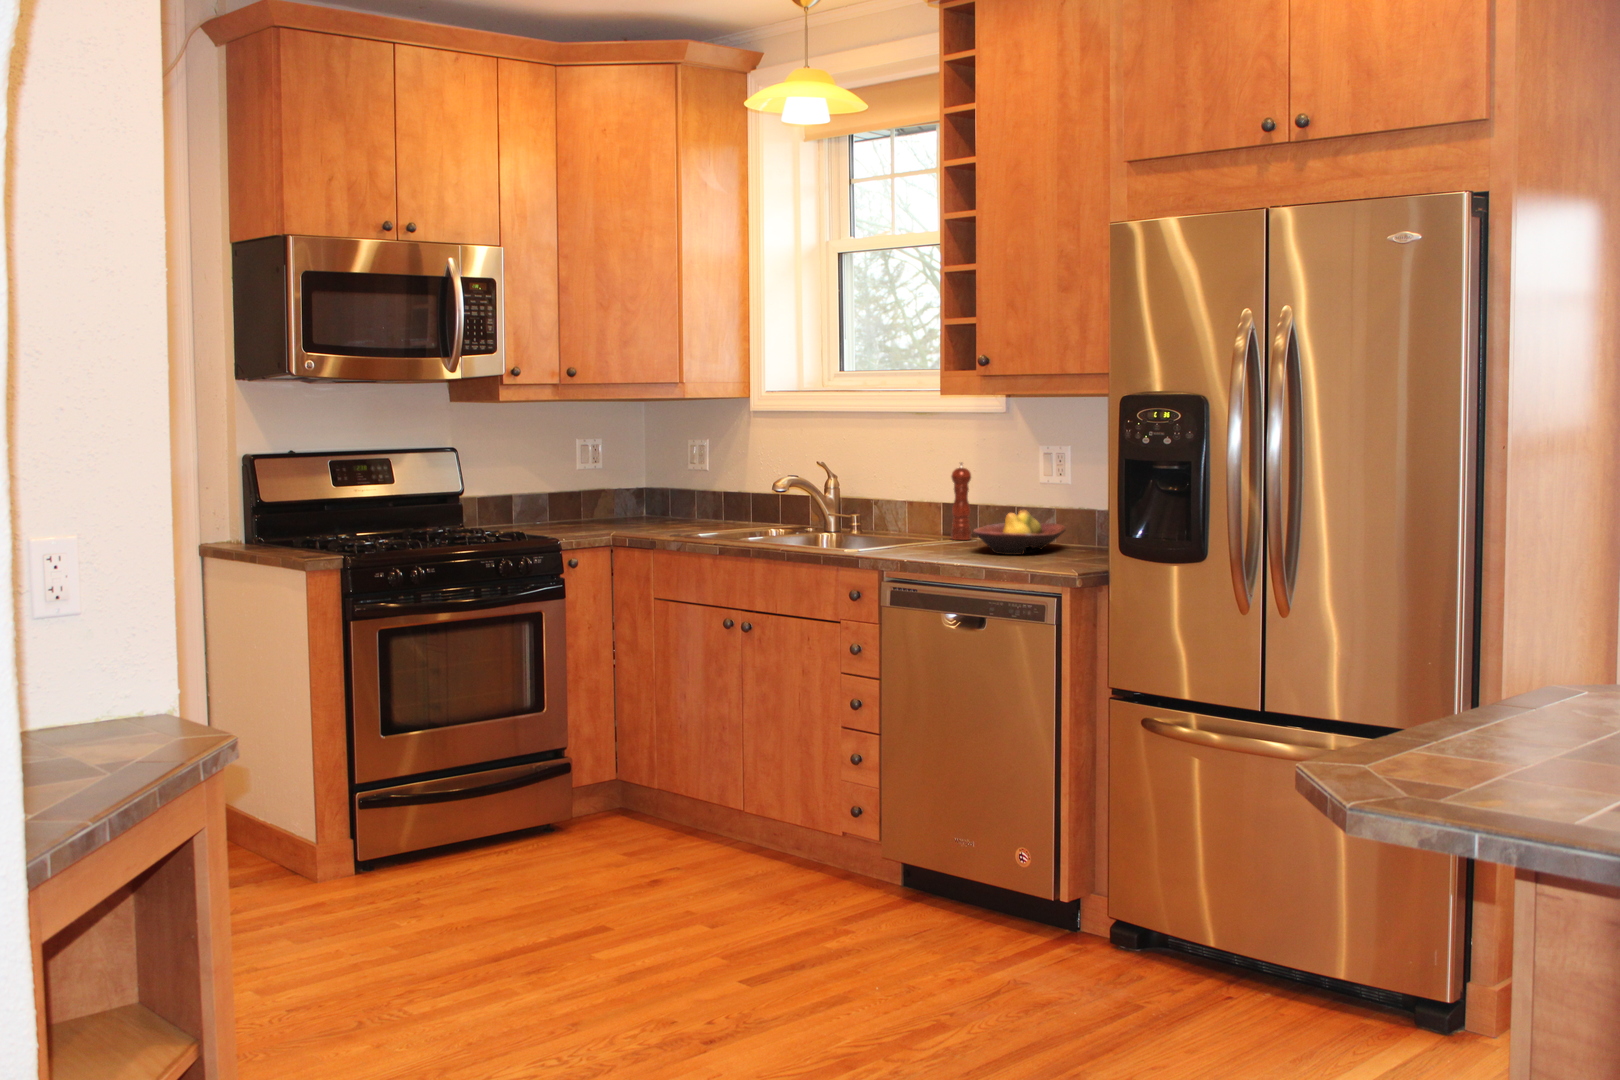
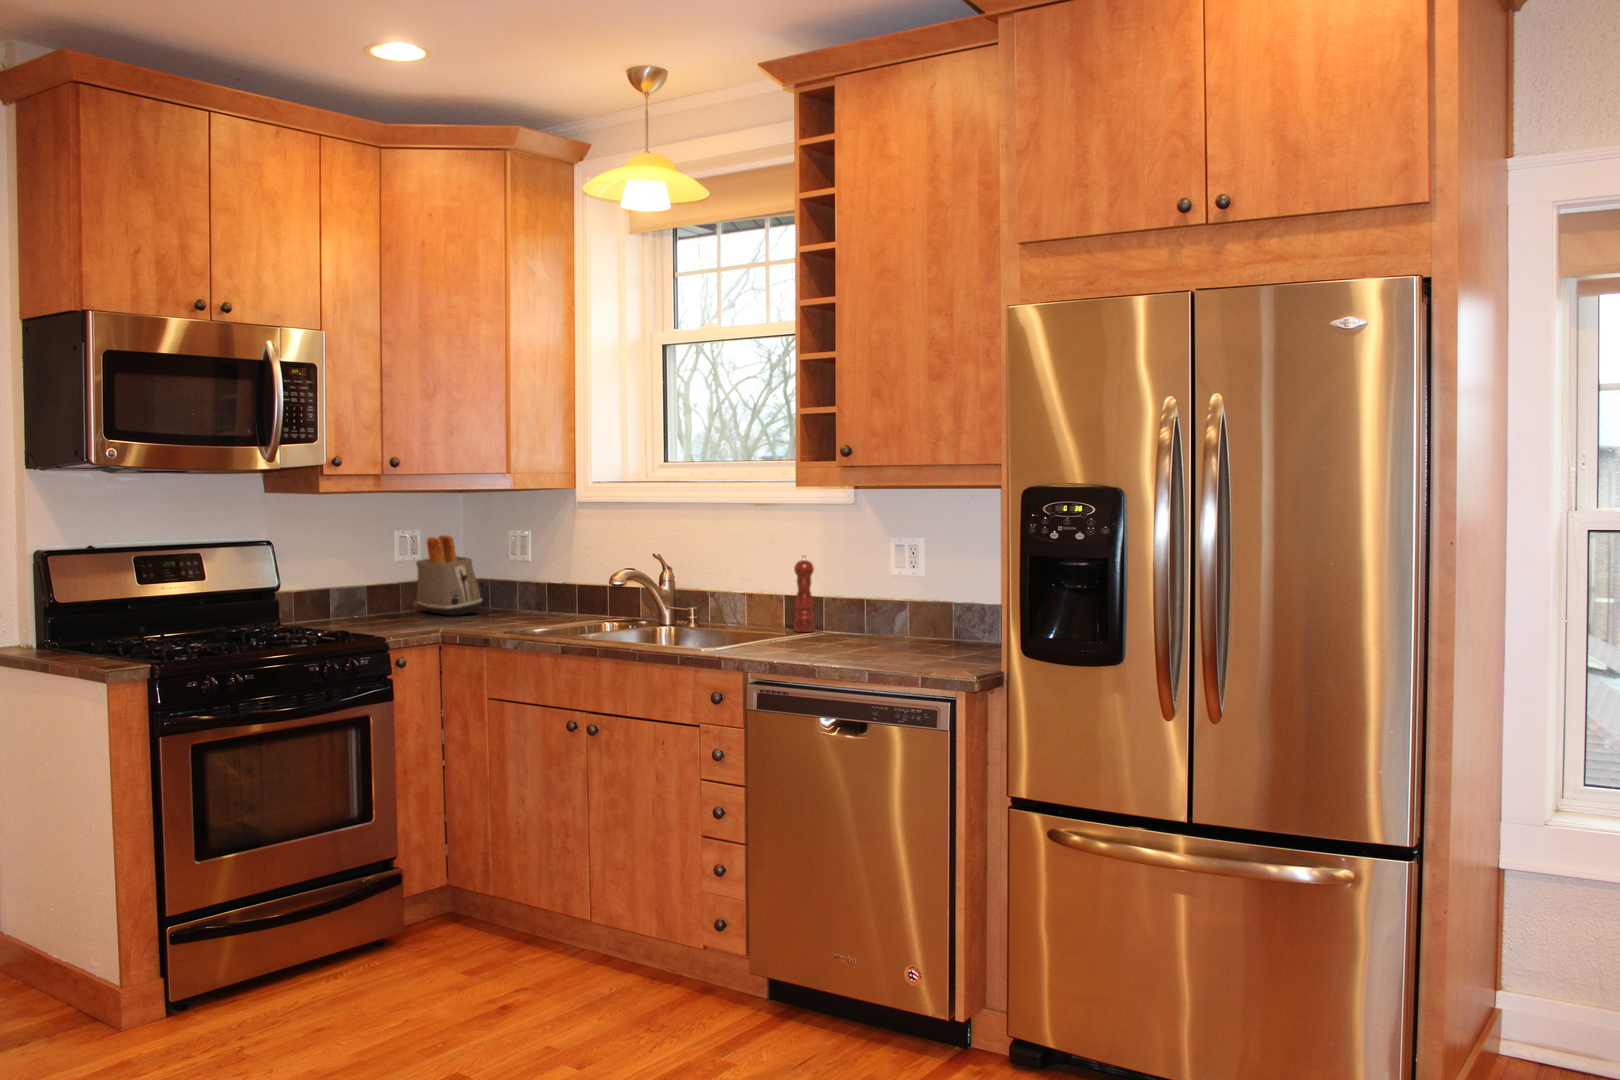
toaster: none [596,445,658,523] -> present [416,535,482,615]
fruit bowl: present [973,510,1066,555] -> none [825,603,914,650]

